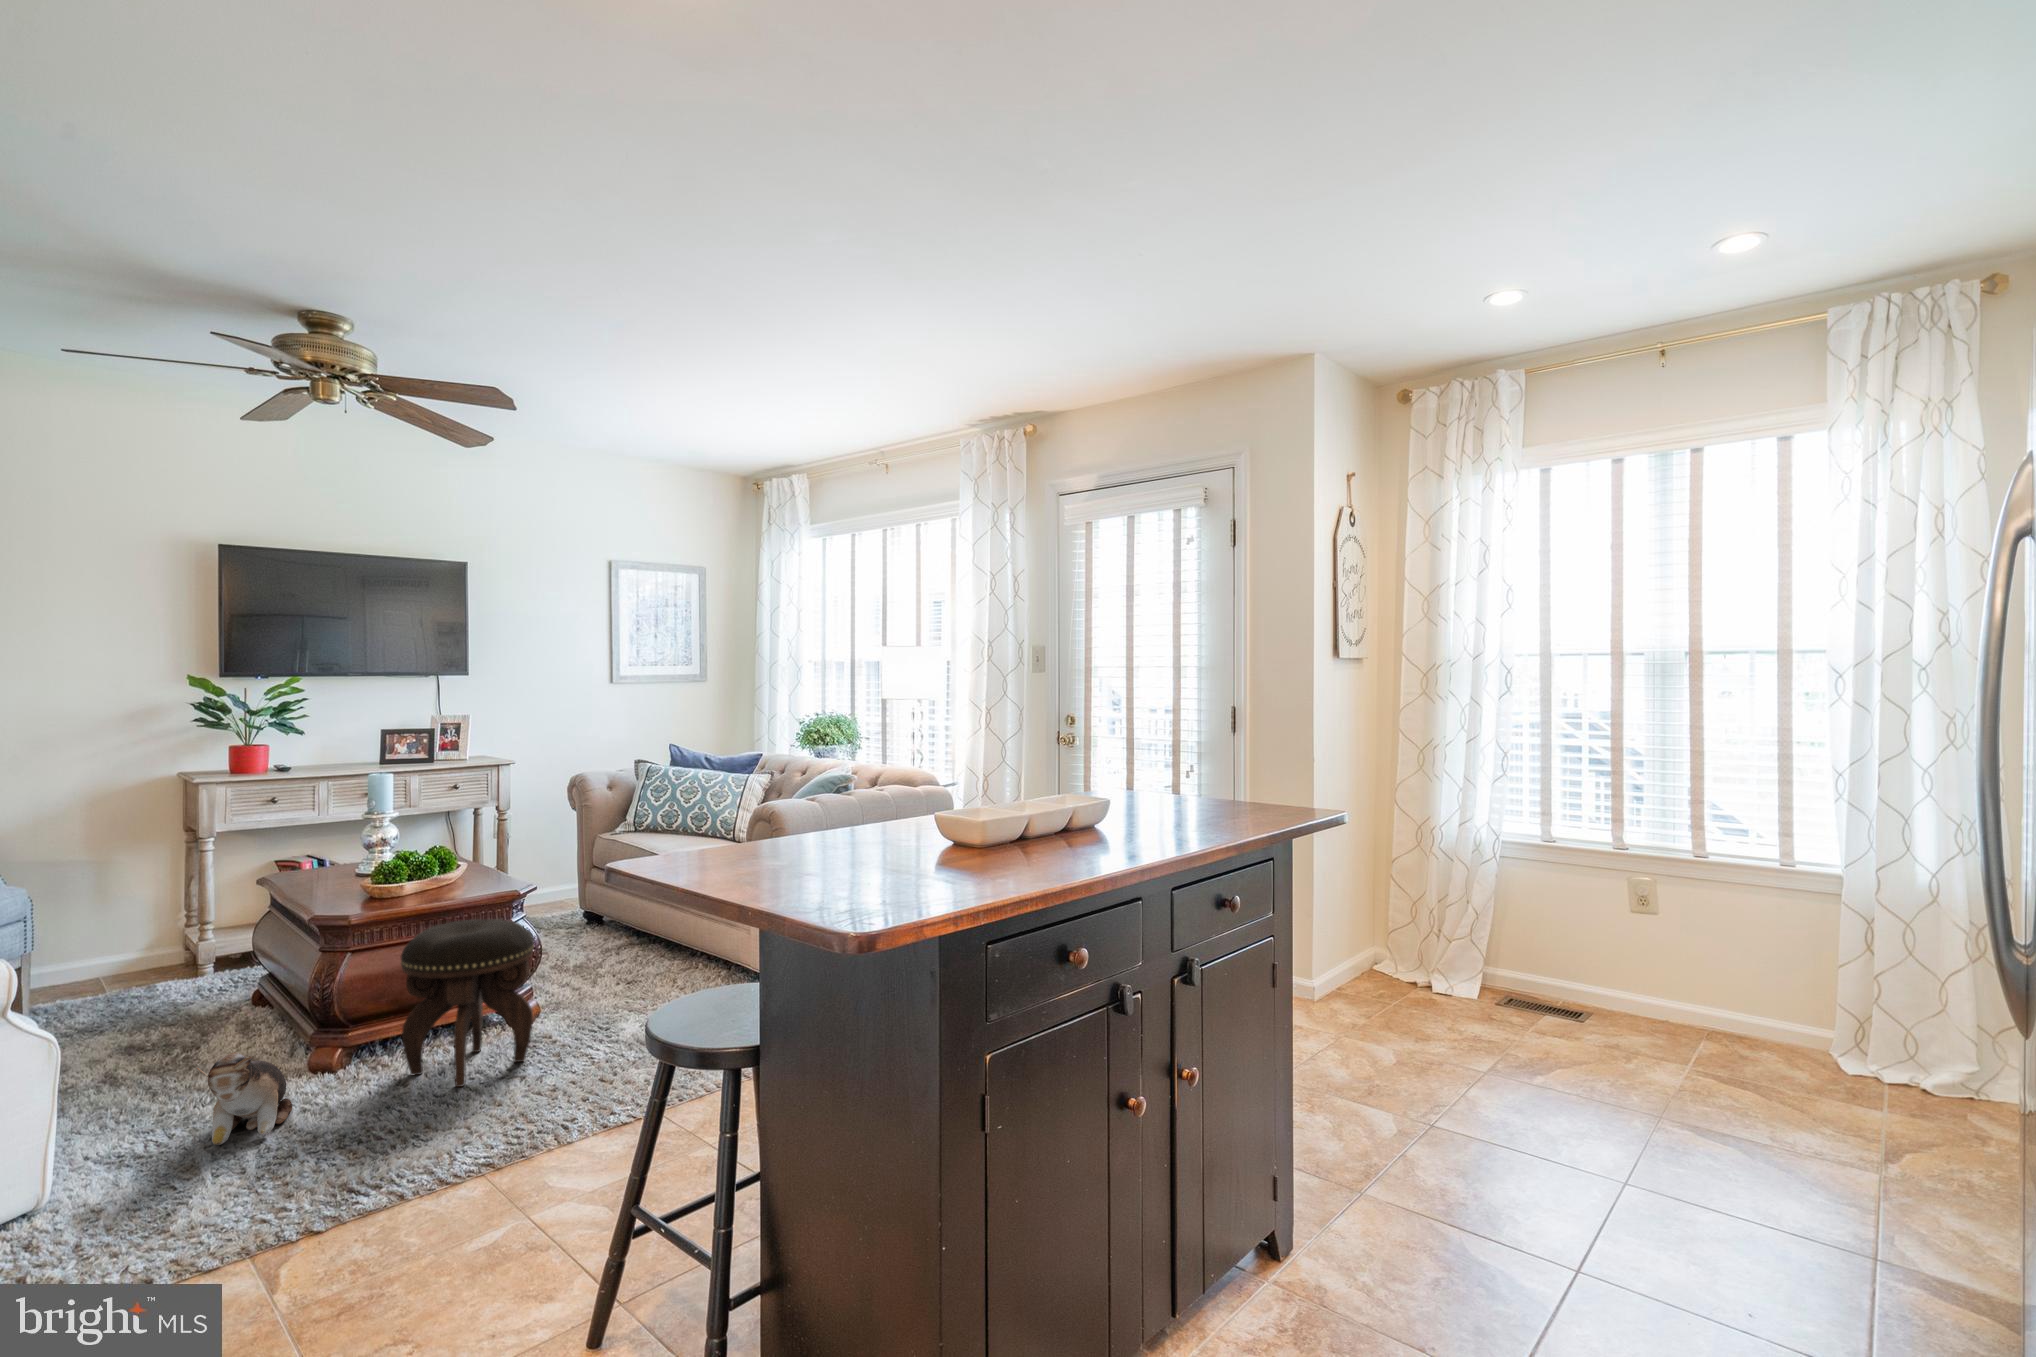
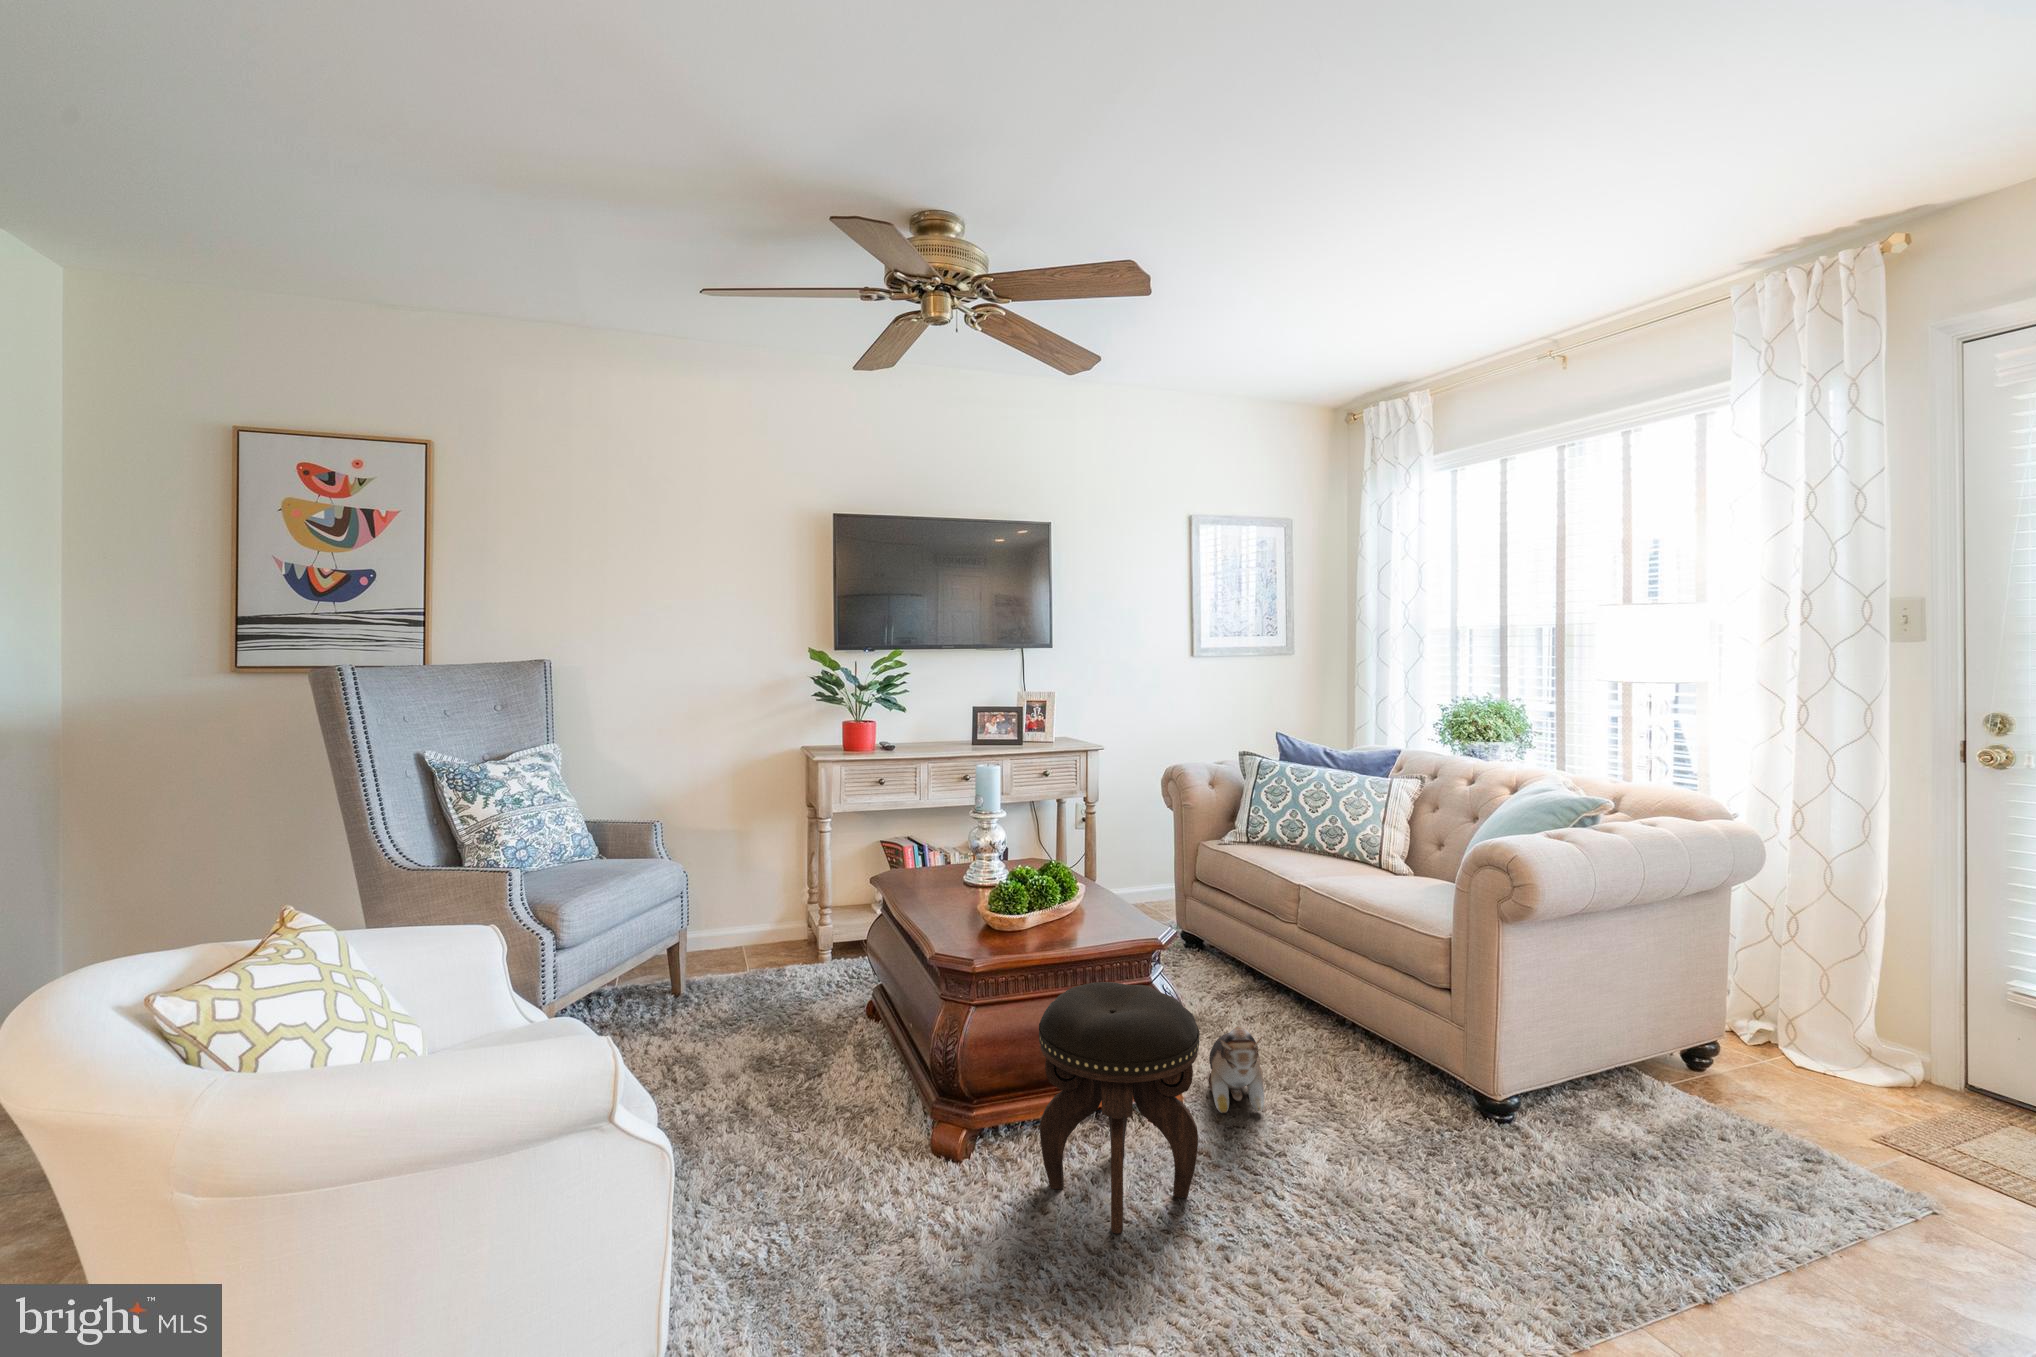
plush toy: present [197,1052,292,1145] -> present [1208,1027,1264,1113]

